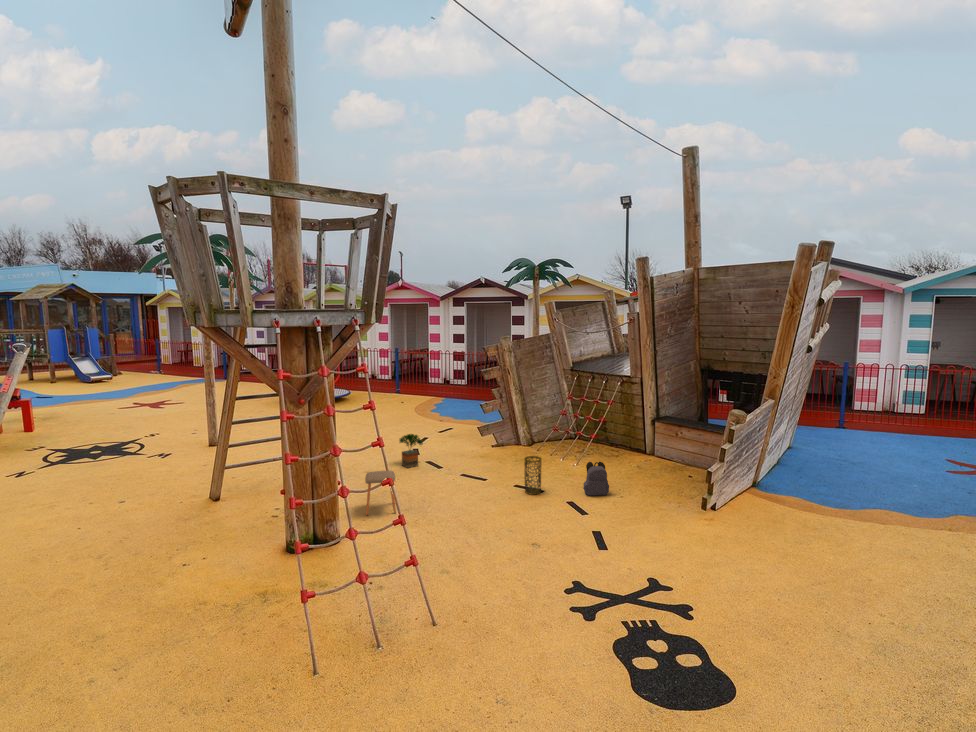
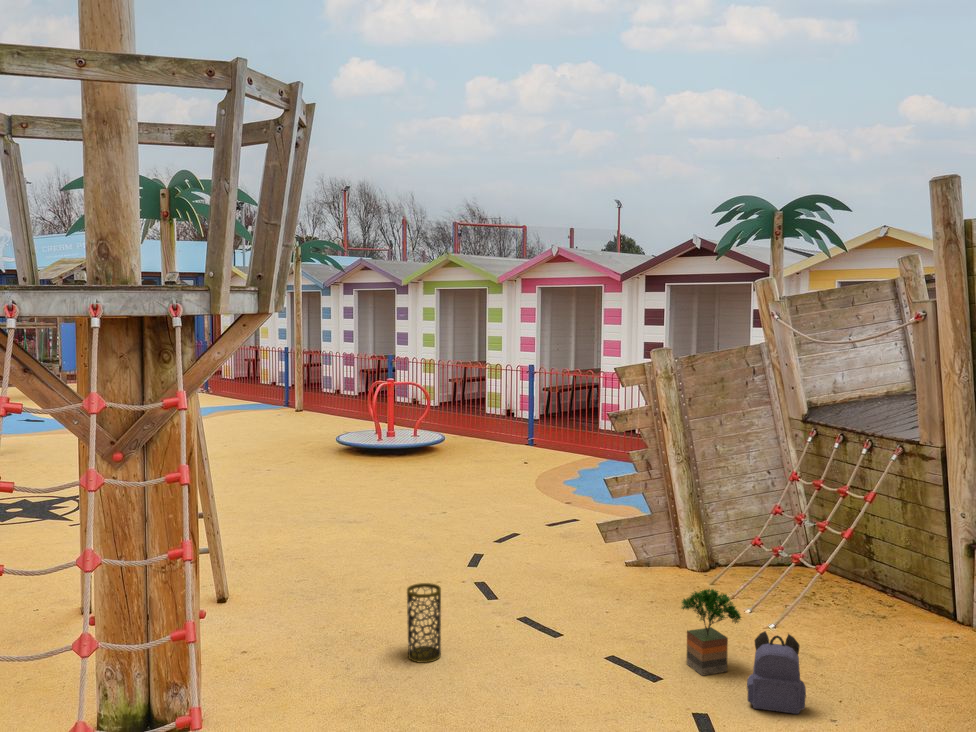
potted tree: present [400,434,423,468] -> present [682,589,741,676]
trash can: present [524,456,541,495] -> present [407,583,441,663]
stool: present [365,471,396,515] -> none [289,595,359,682]

